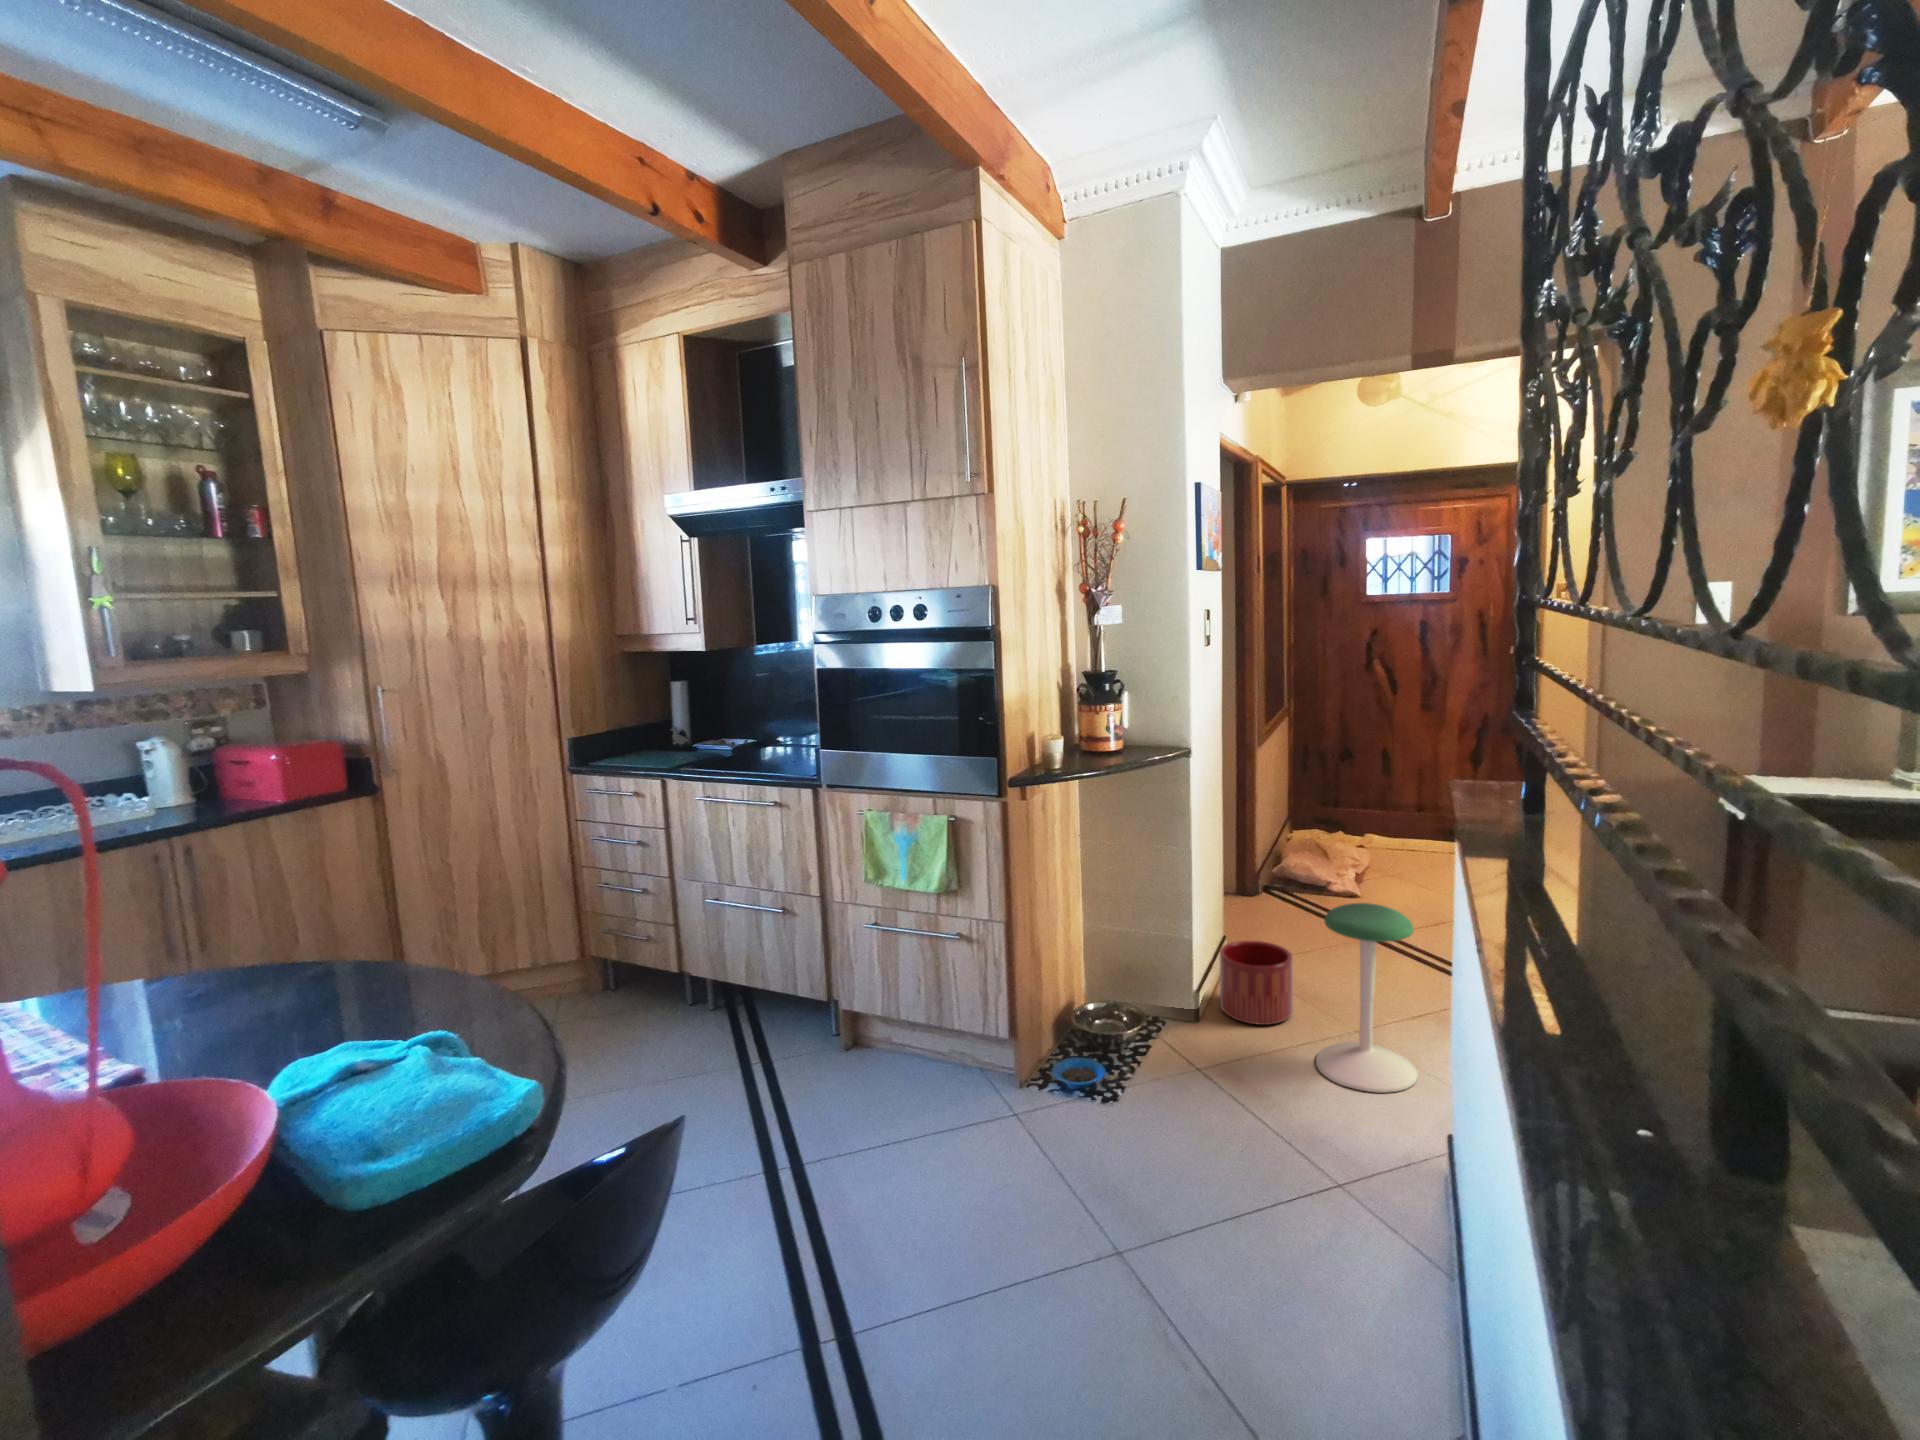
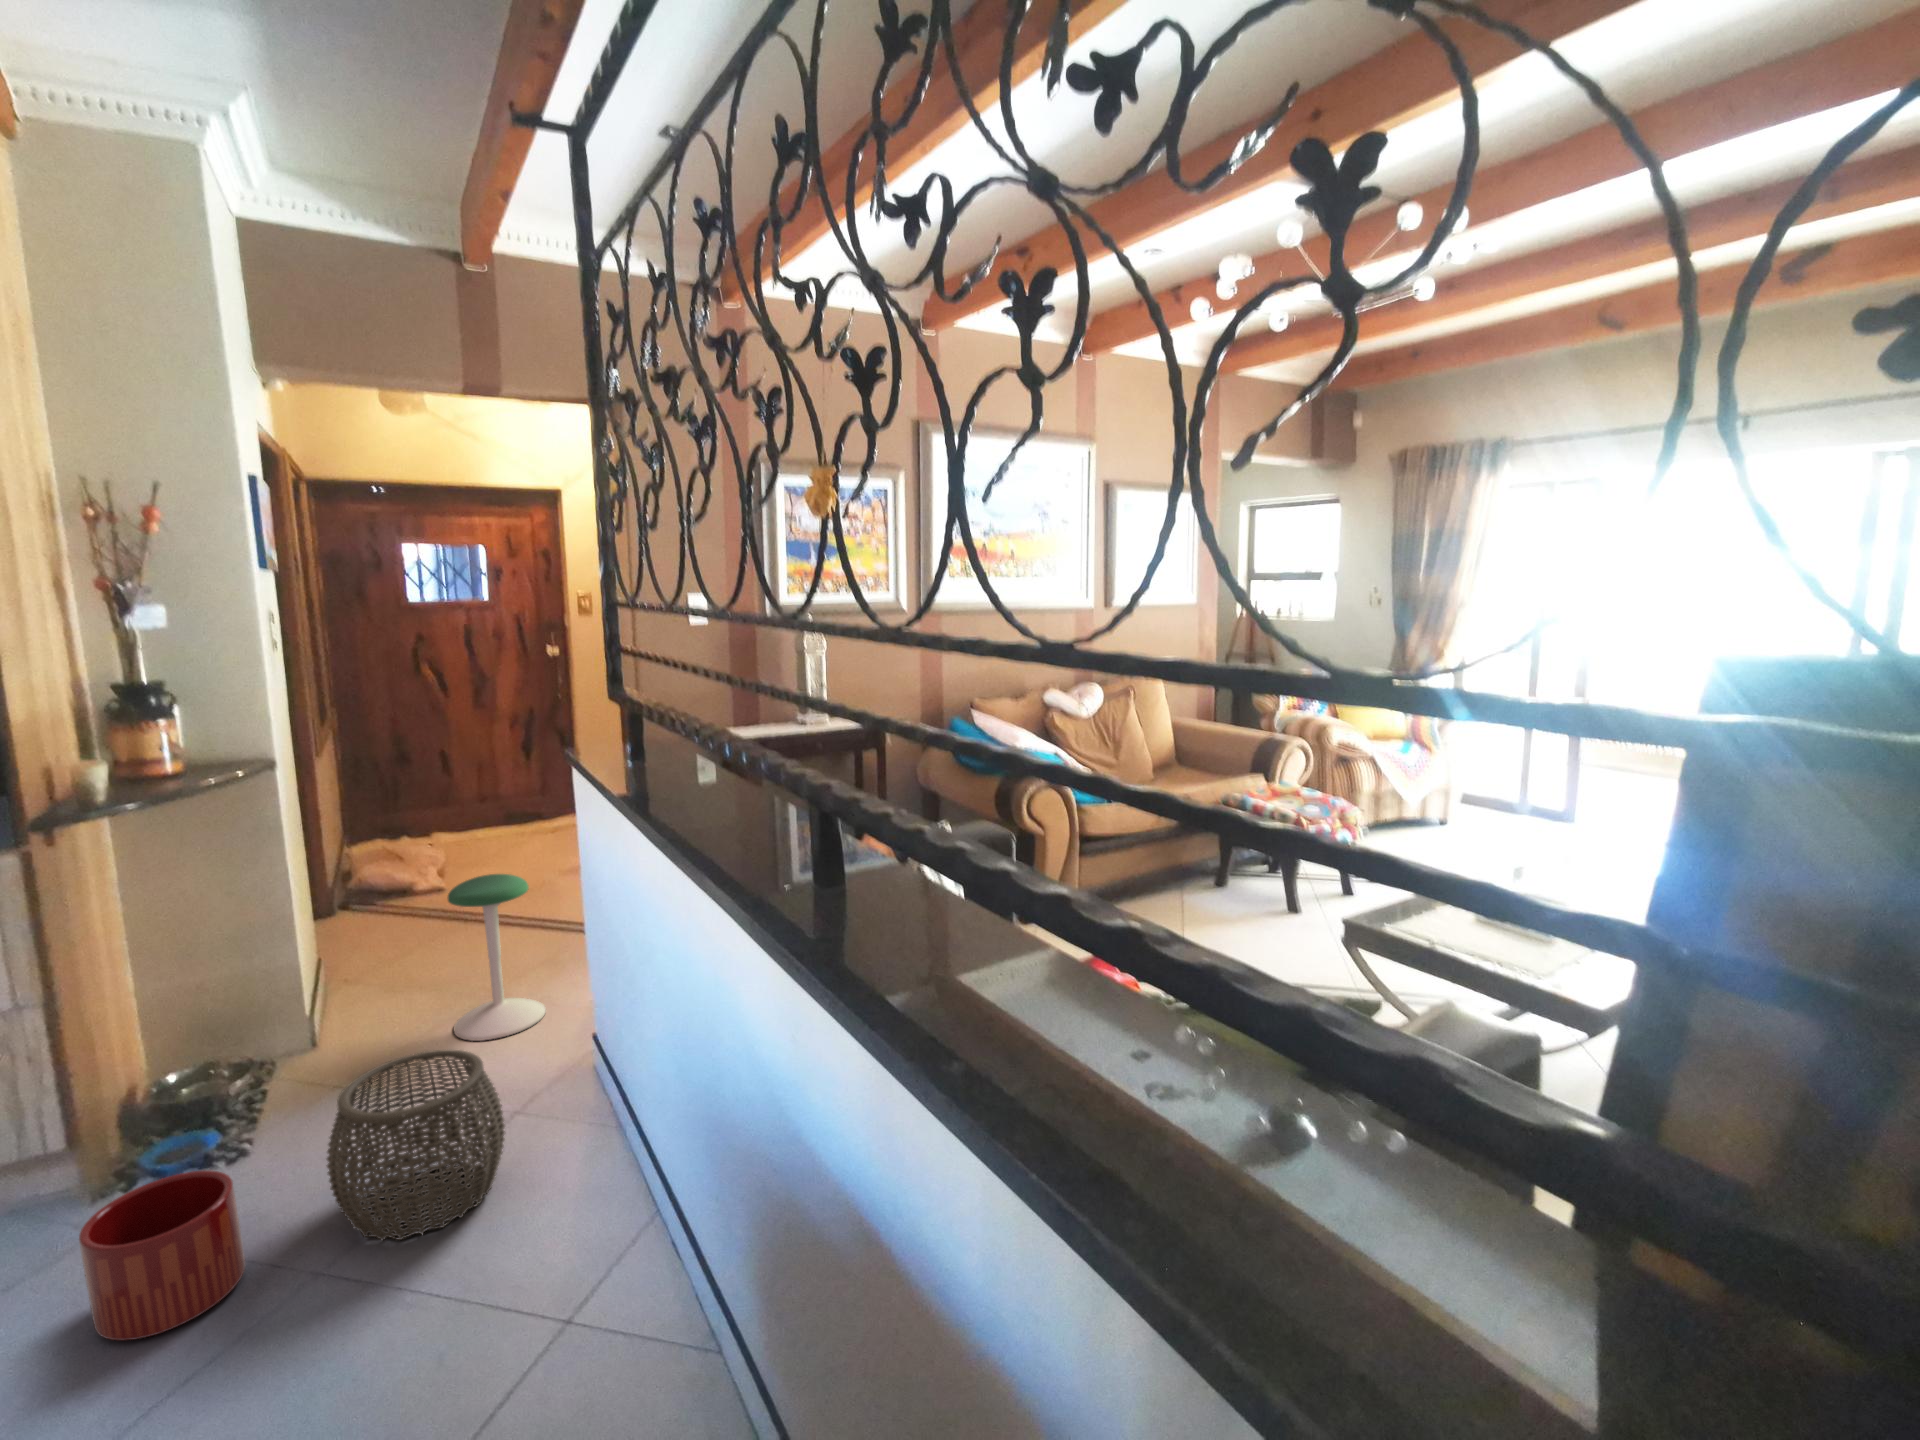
planter: present [1220,941,1293,1025] -> present [79,1170,245,1340]
woven basket: none [1141,1082,1315,1293] -> present [326,1050,505,1240]

